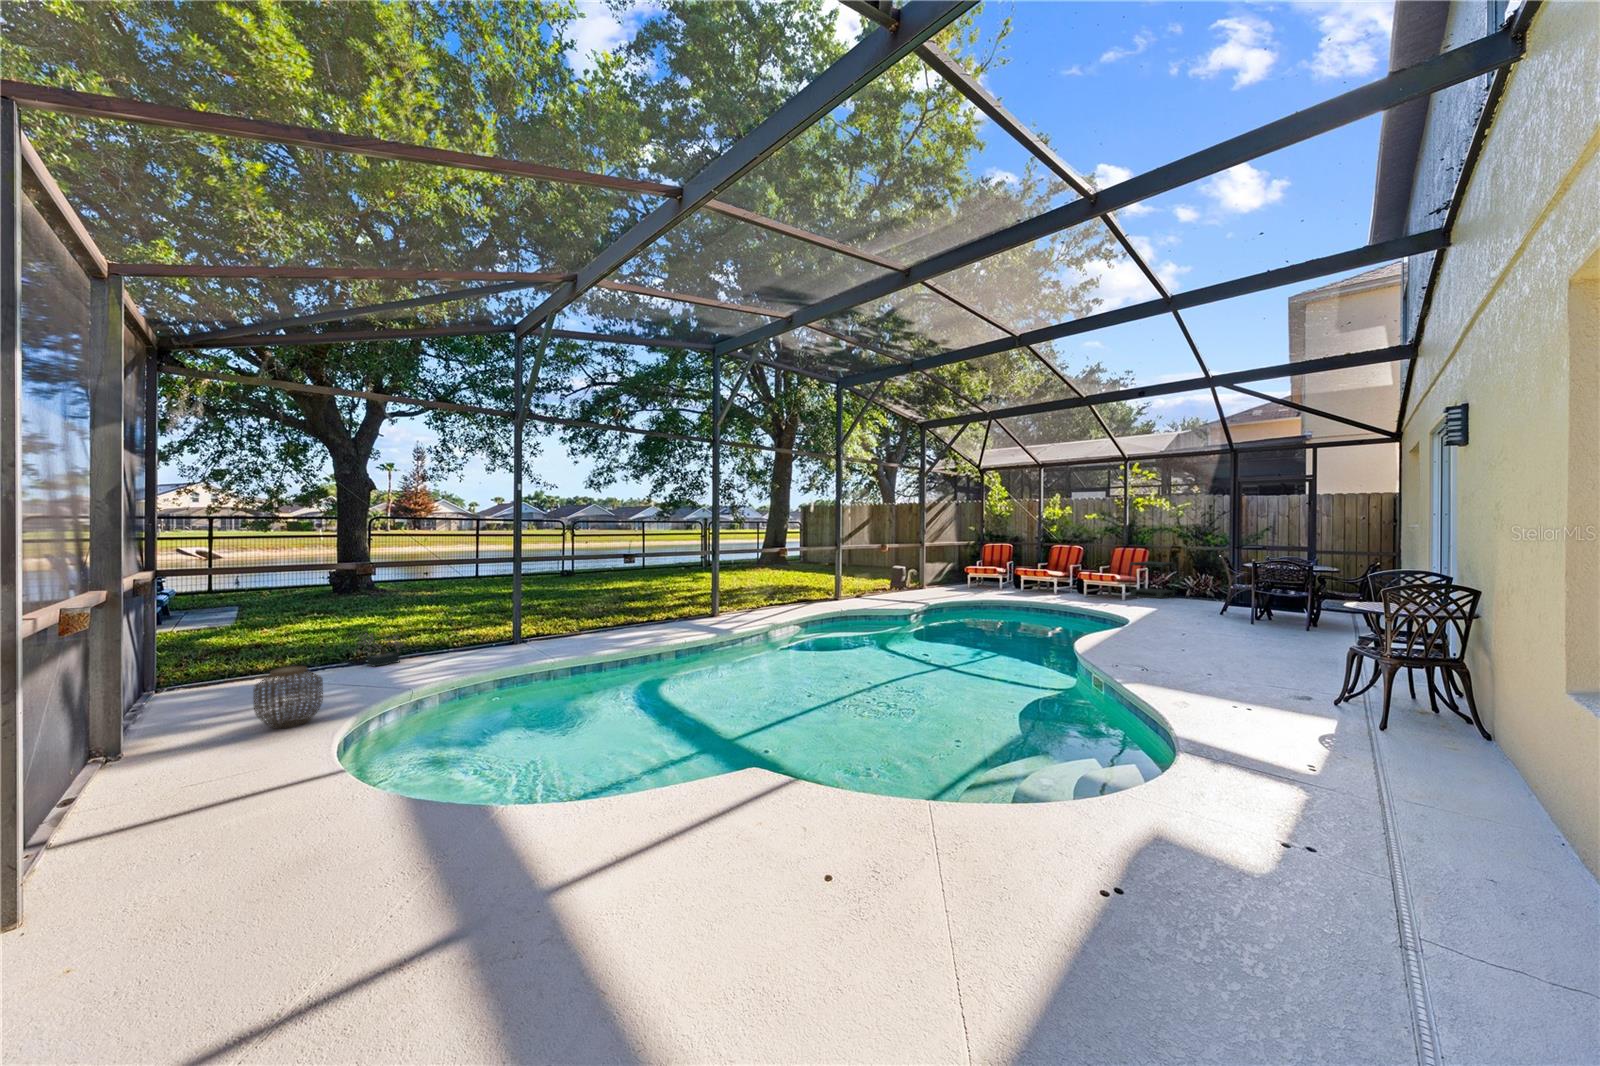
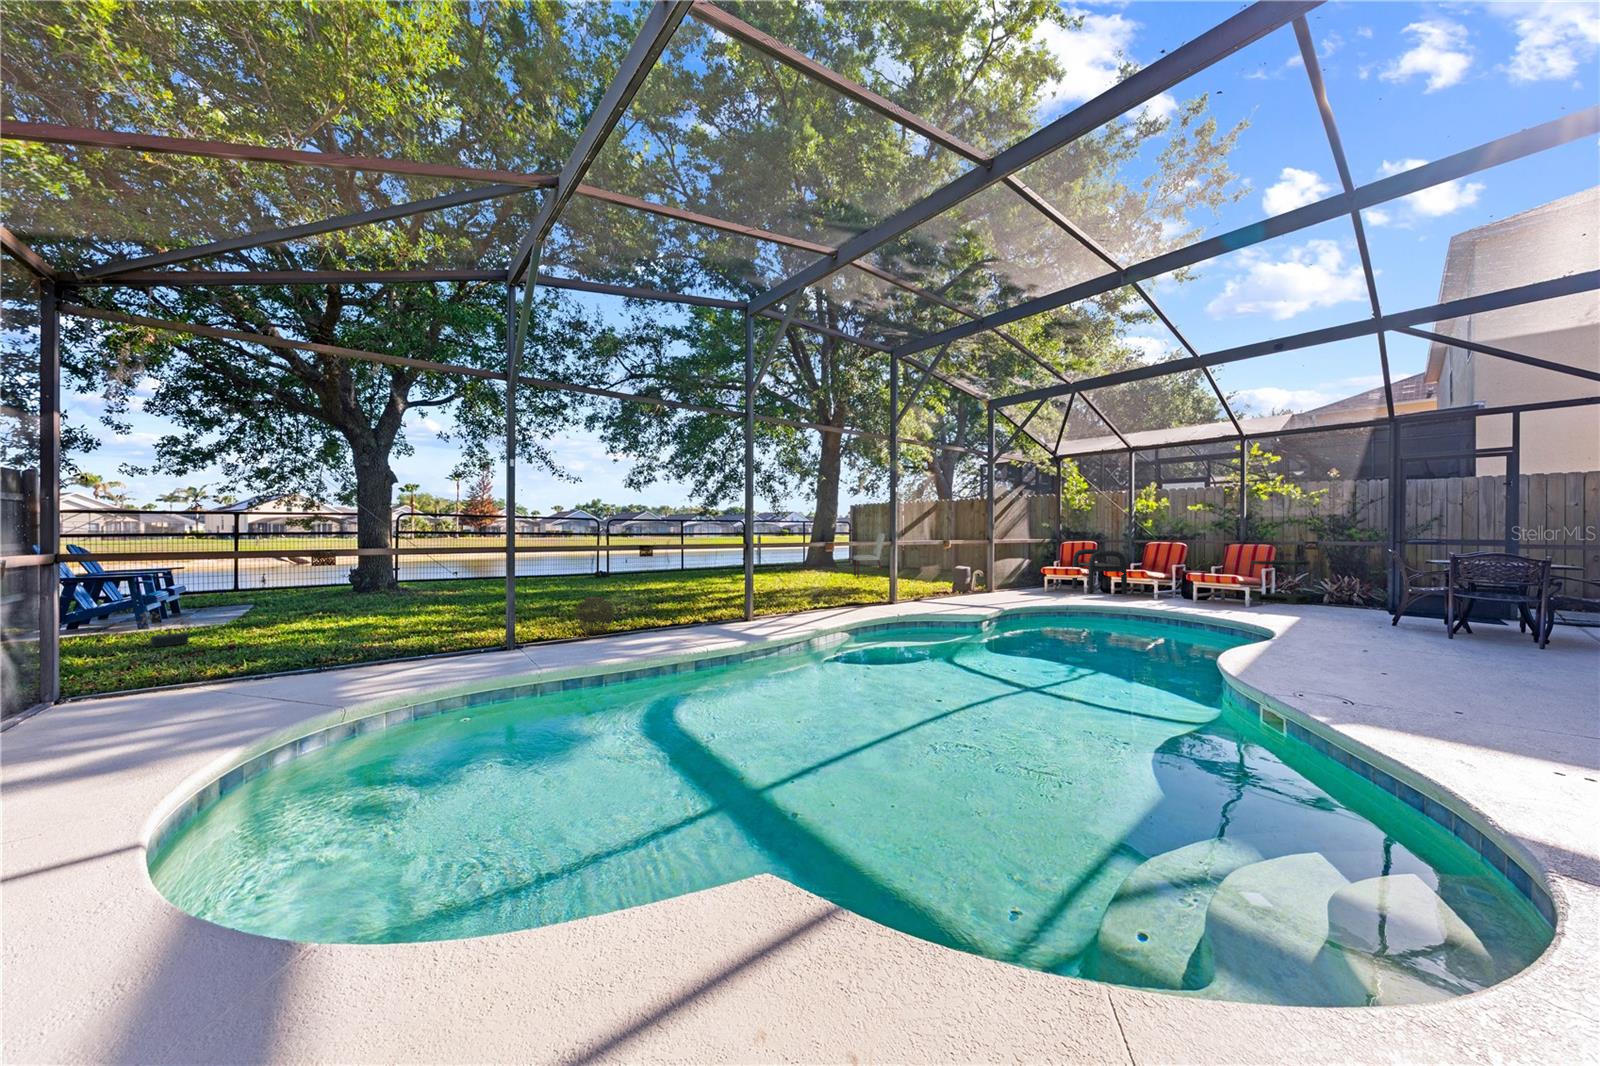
chair: none [801,534,830,575] -> present [853,533,885,578]
bench: none [990,551,1034,589] -> present [1072,549,1127,594]
decorative plant: present [359,634,400,666] -> present [137,612,191,647]
woven basket: present [253,666,323,729] -> present [577,597,613,634]

